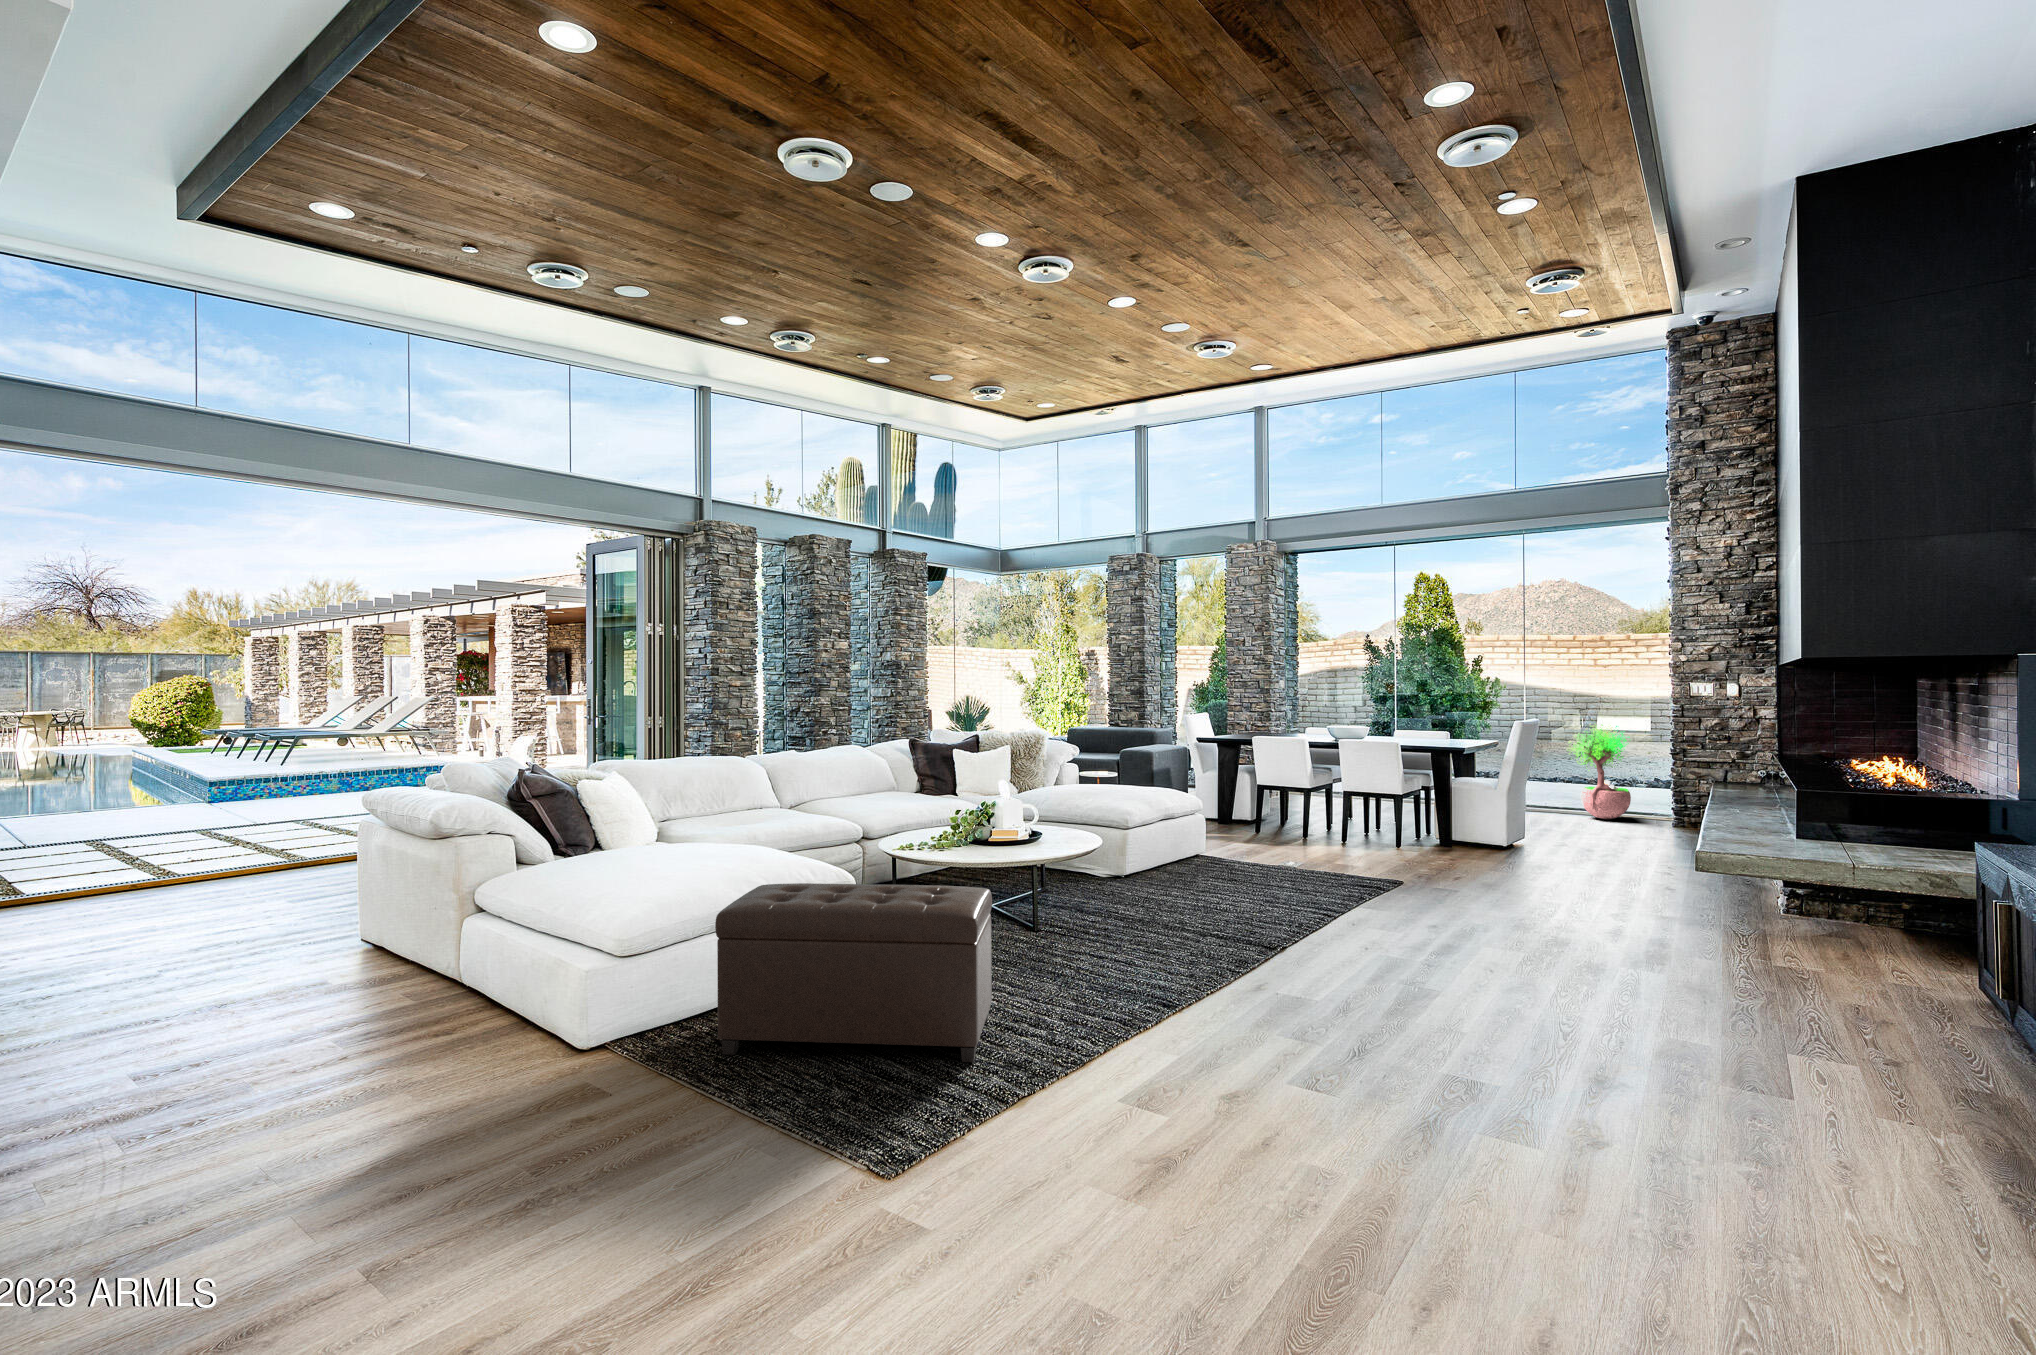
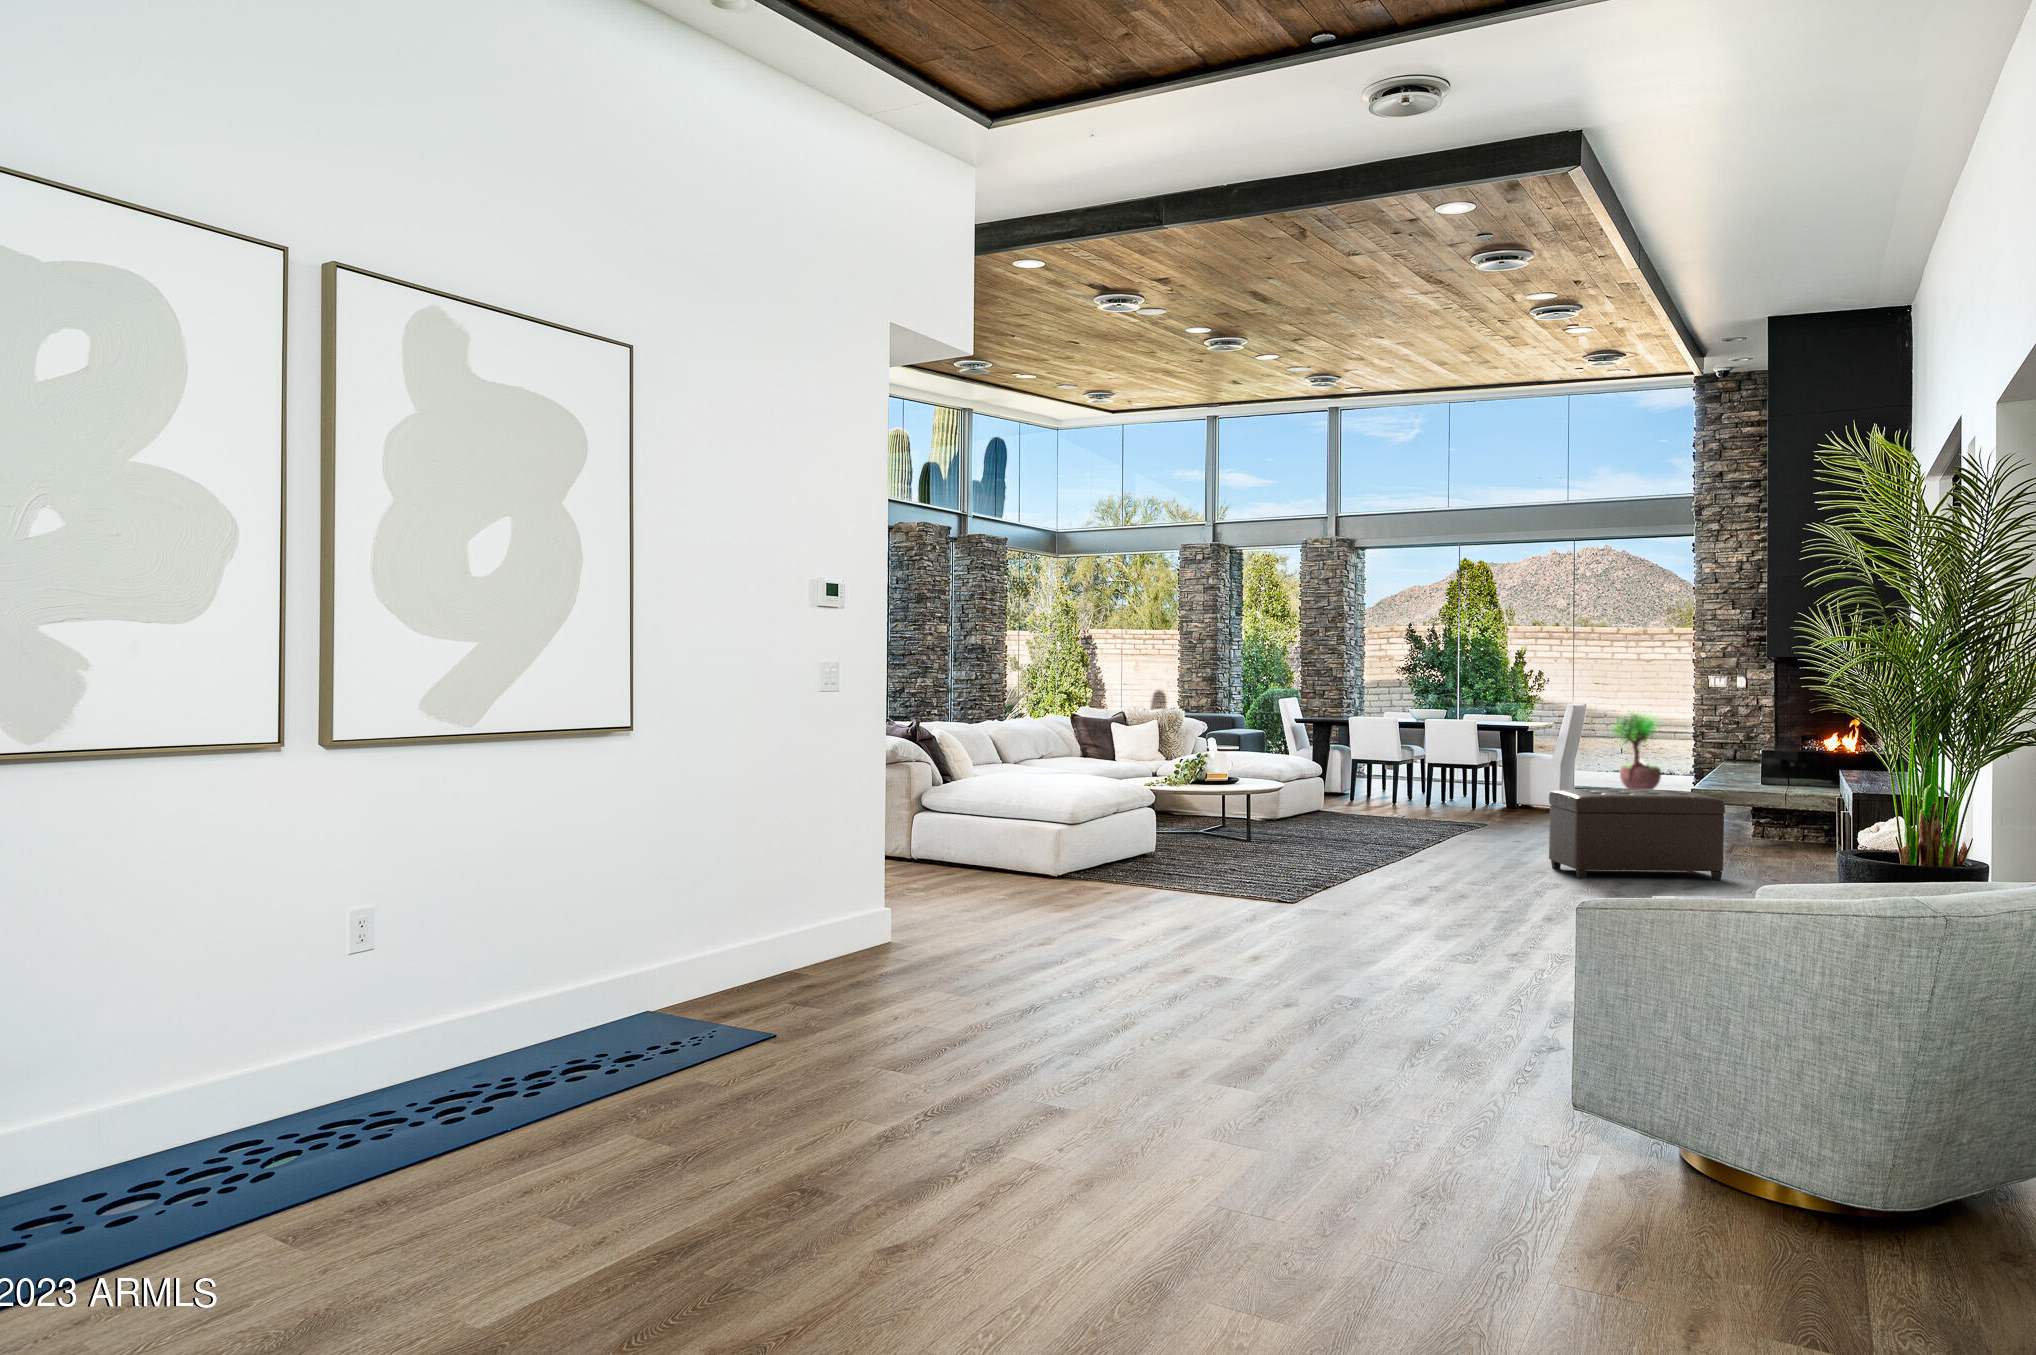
ottoman: present [715,883,992,1062] -> present [1549,789,1725,880]

